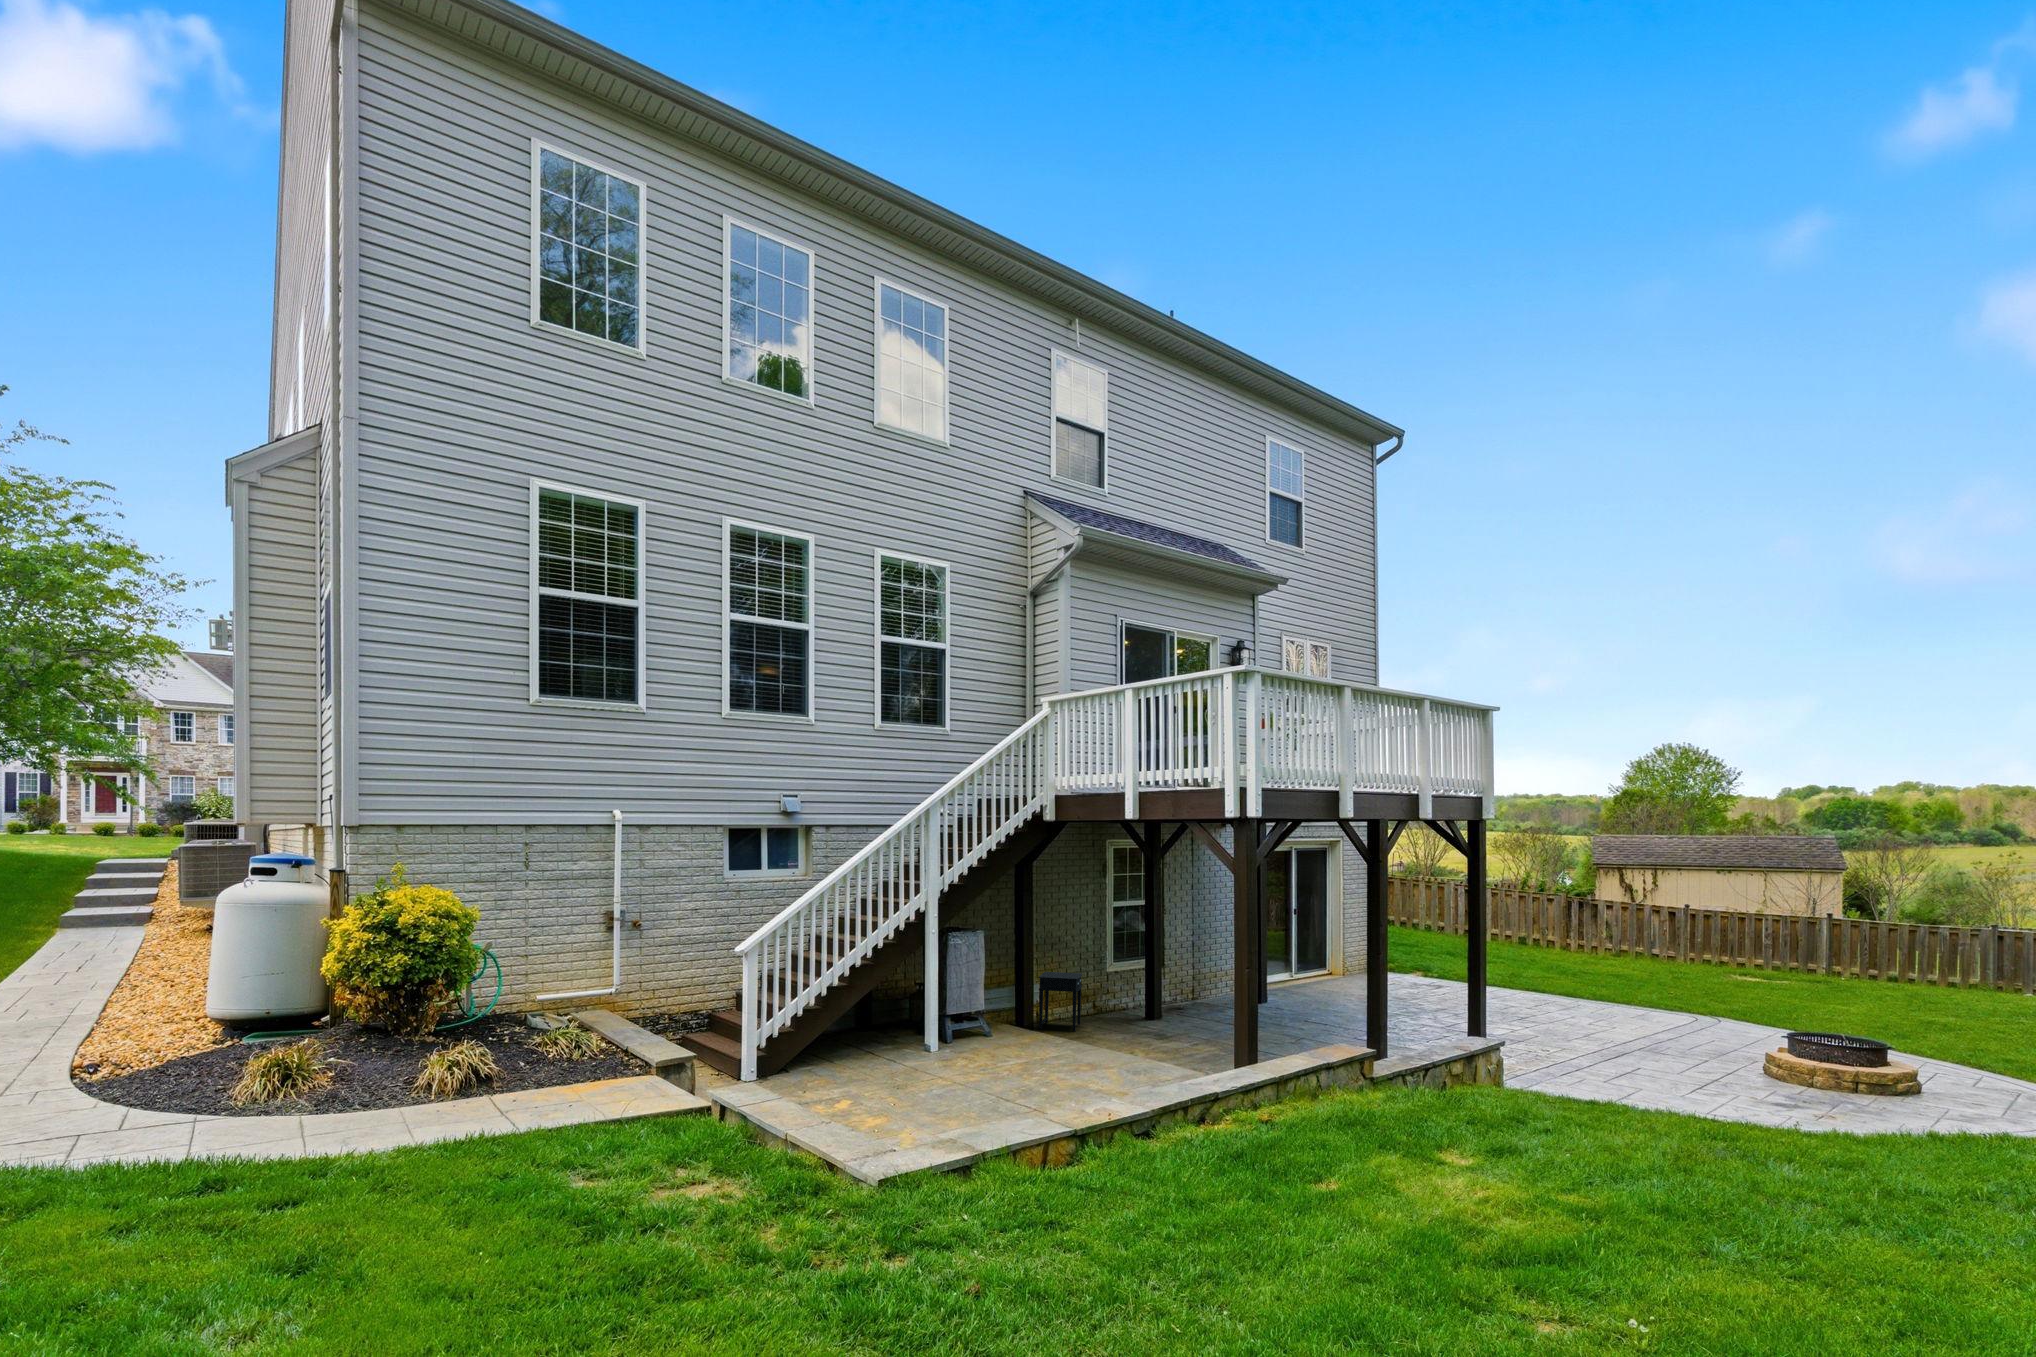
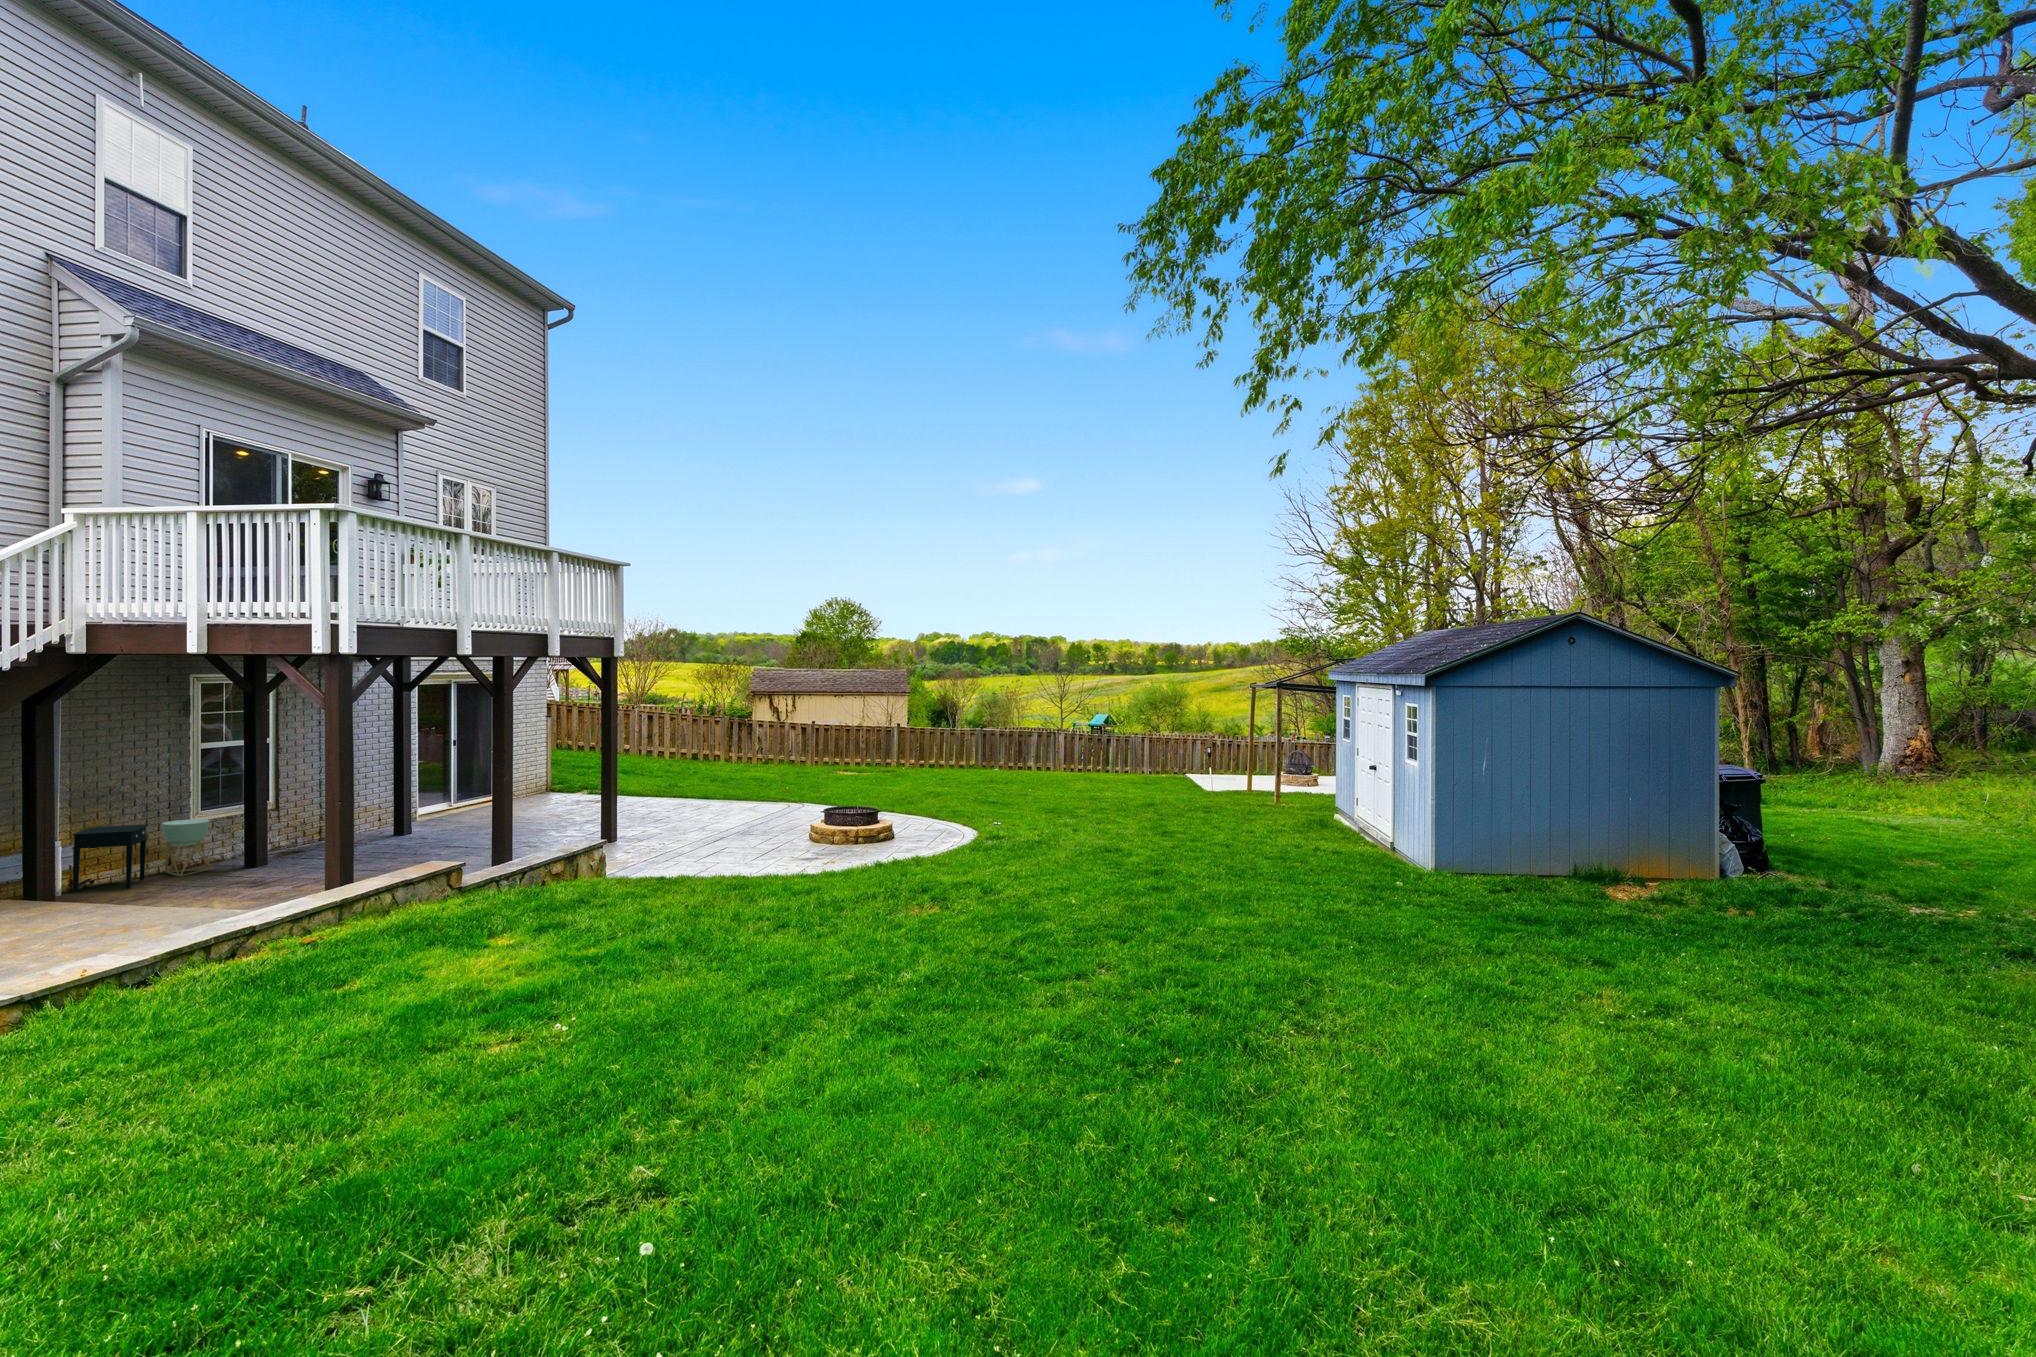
planter: none [1088,972,1122,1025] -> present [162,819,211,876]

